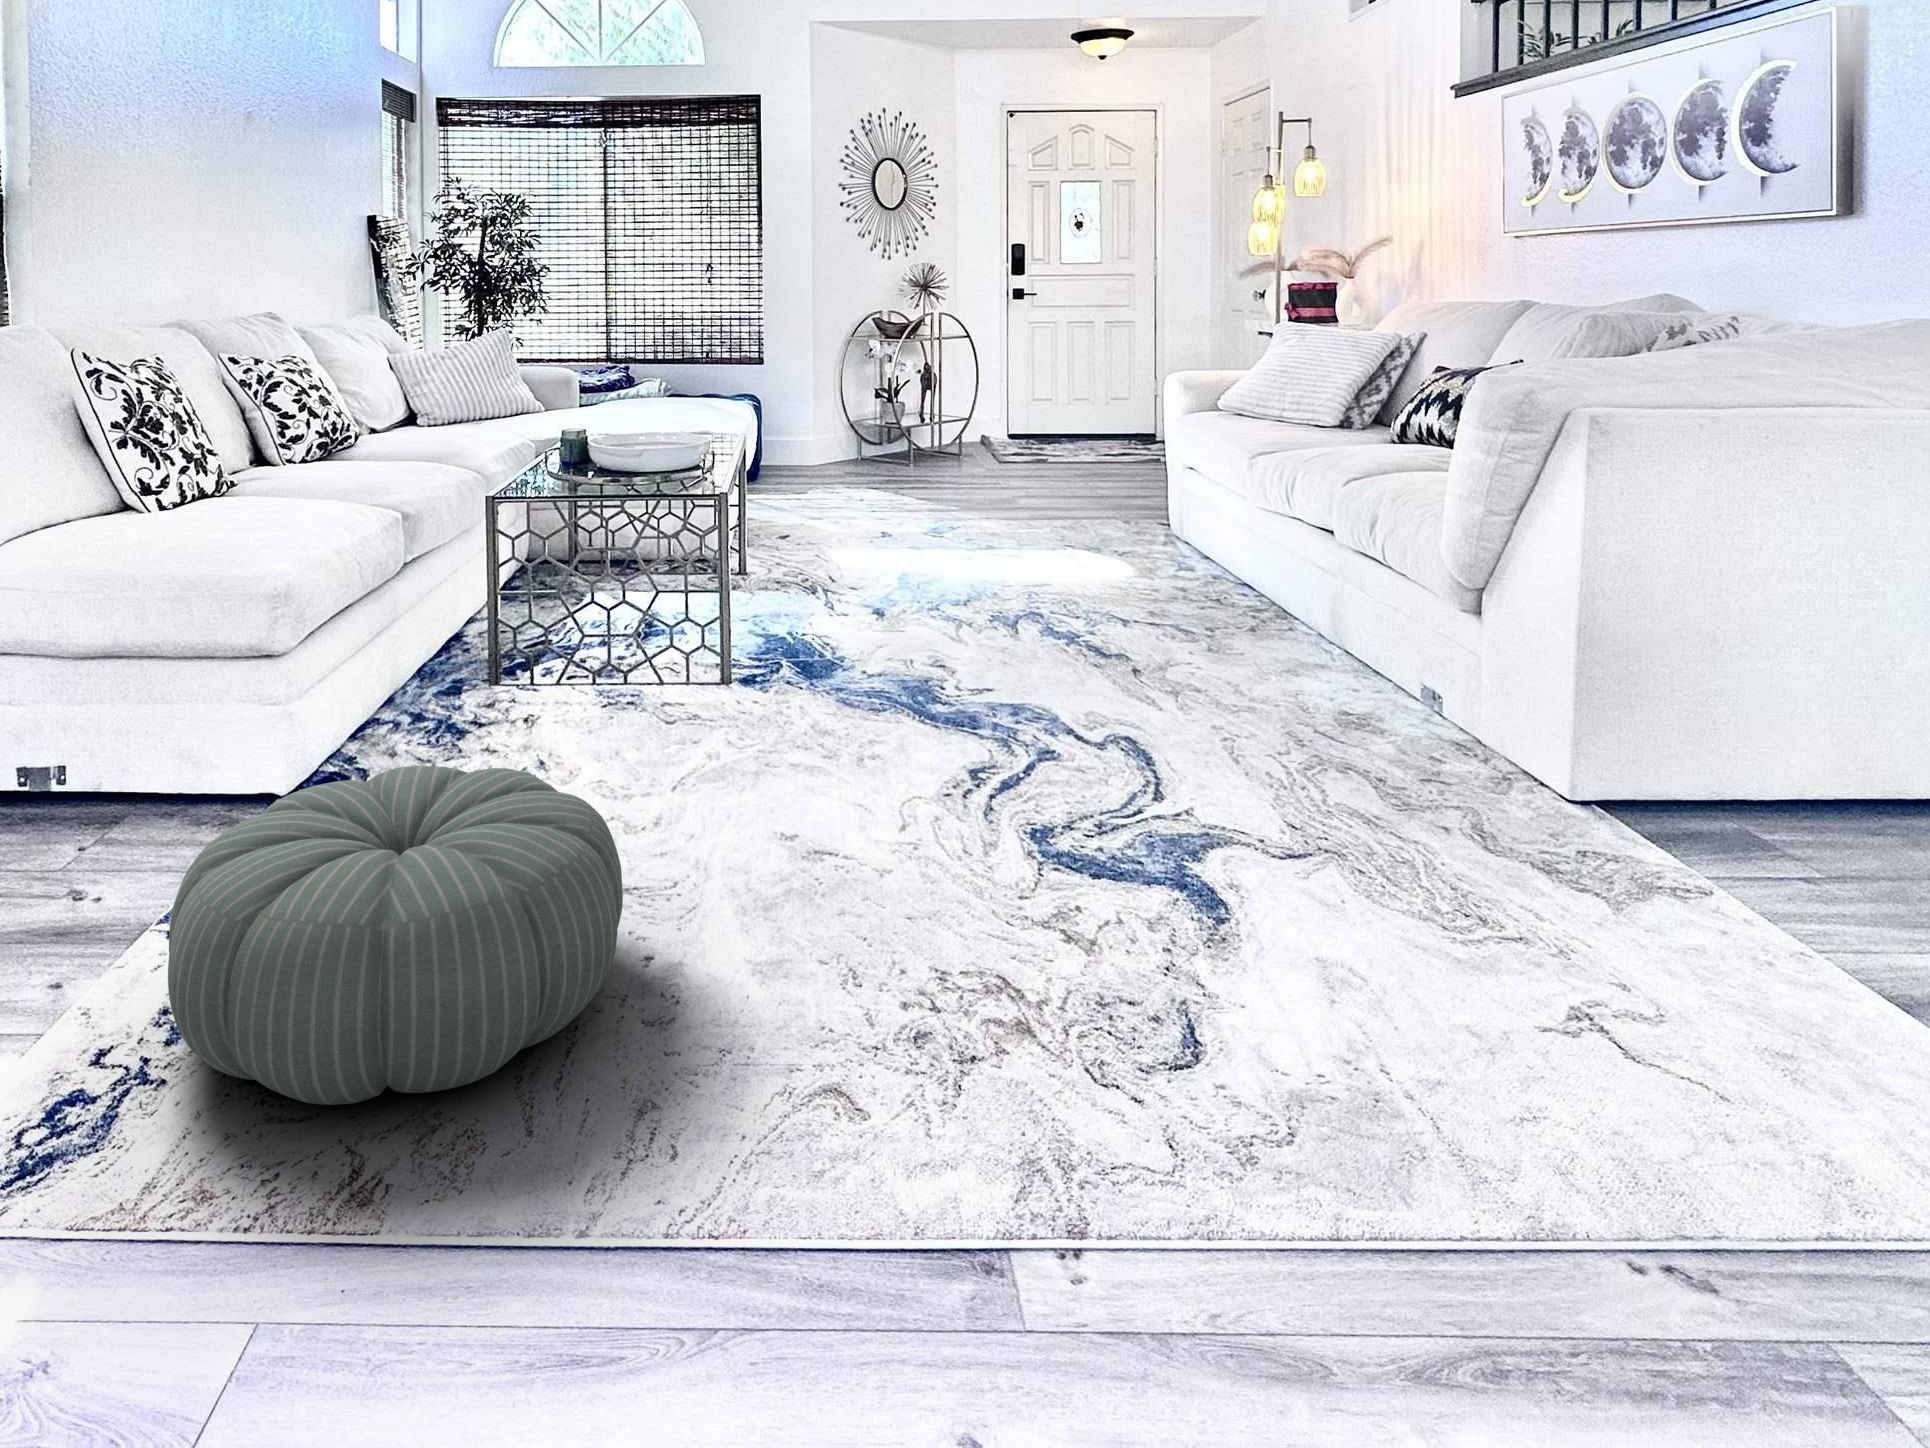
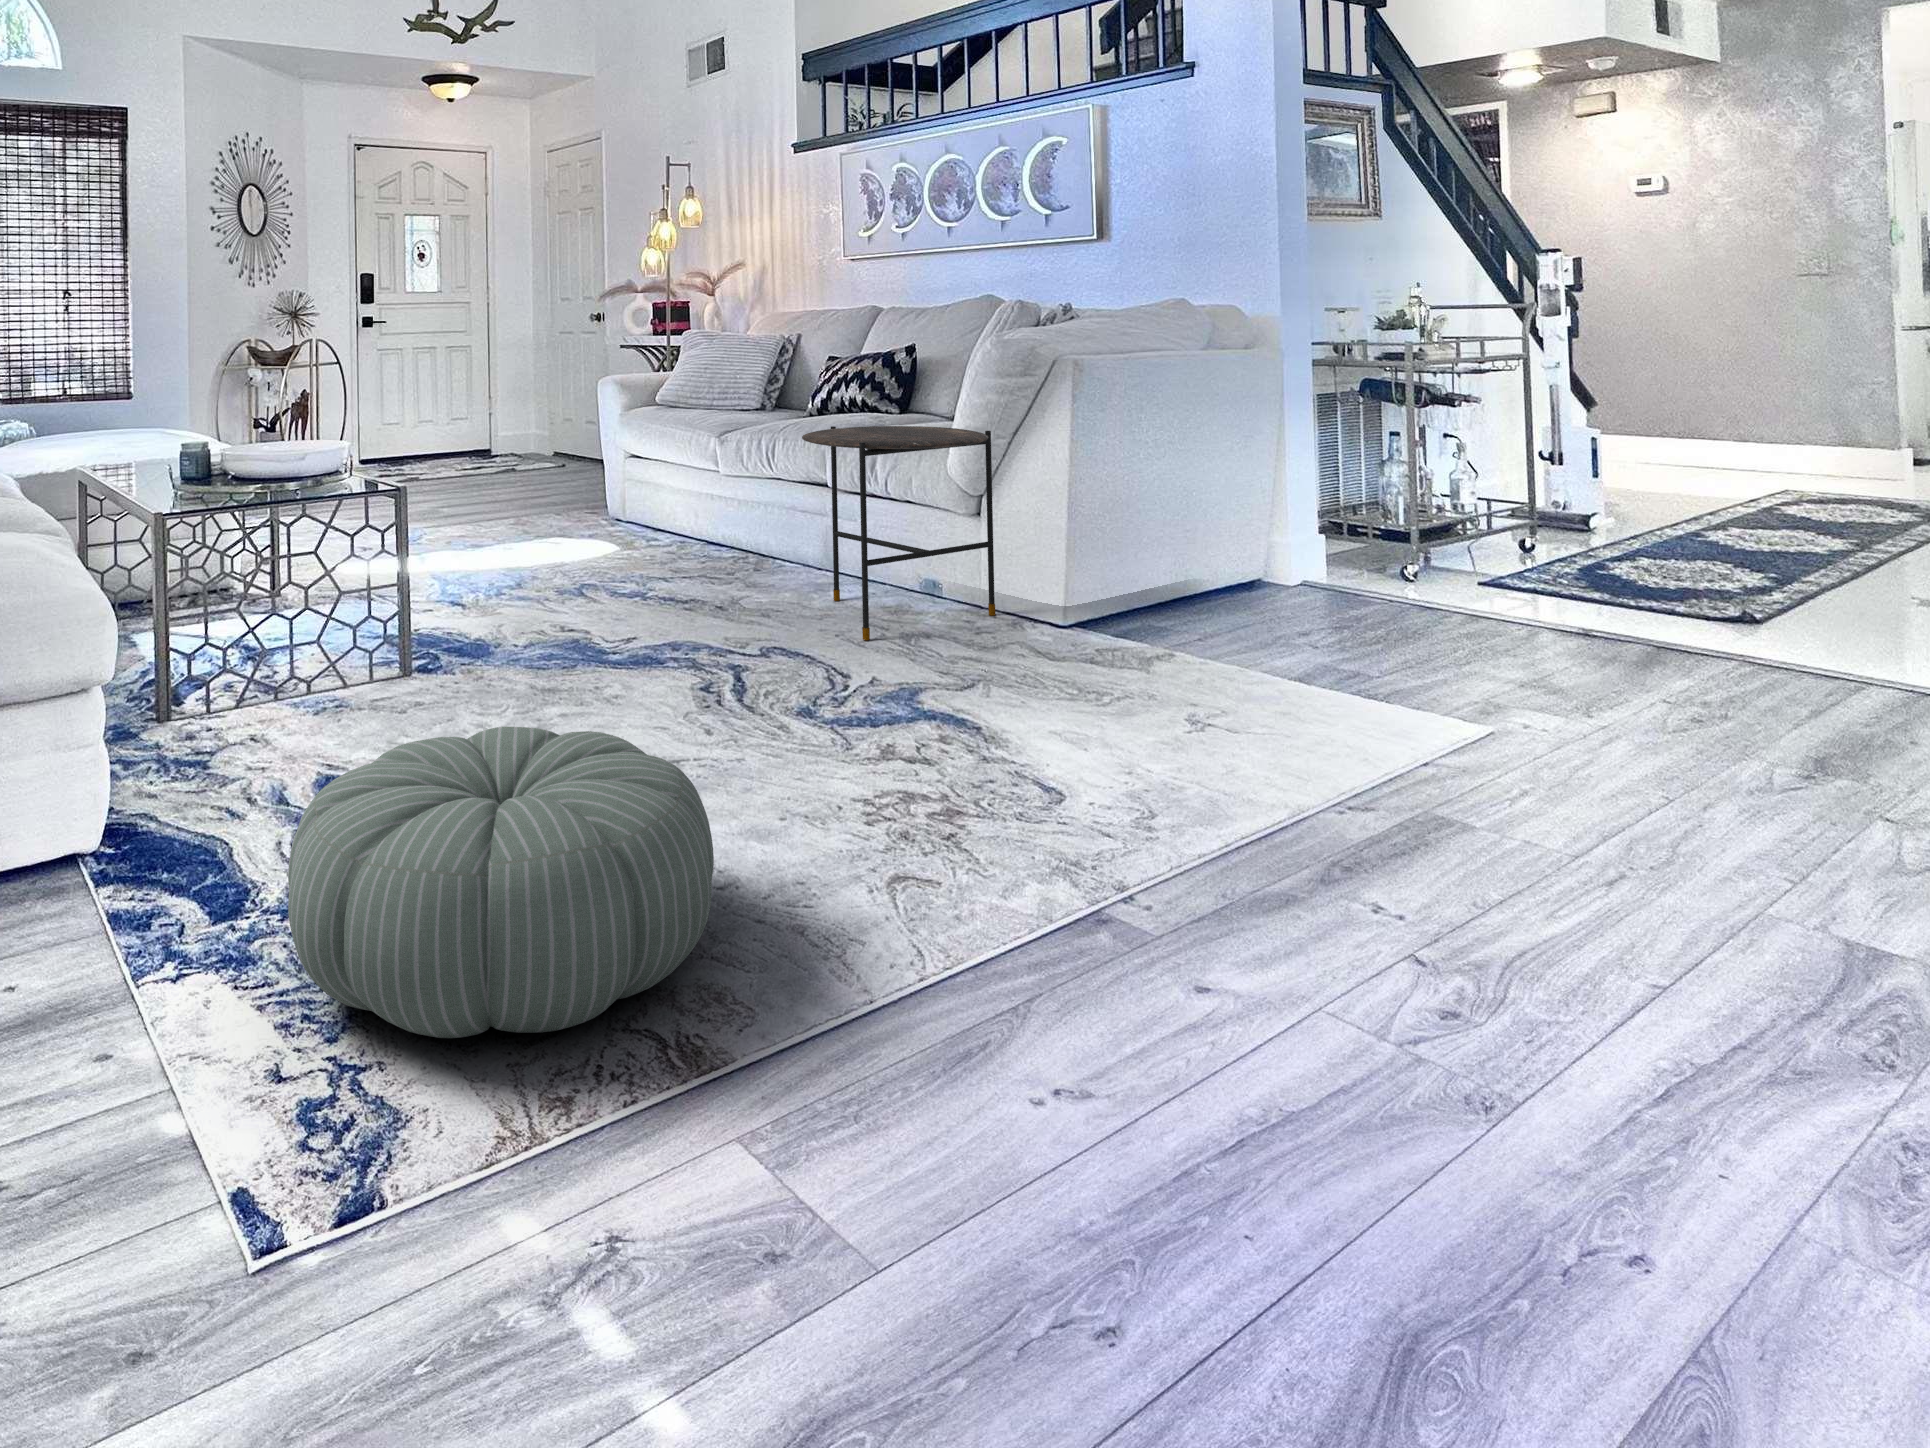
side table: none [1220,460,1489,739] -> present [802,426,995,640]

